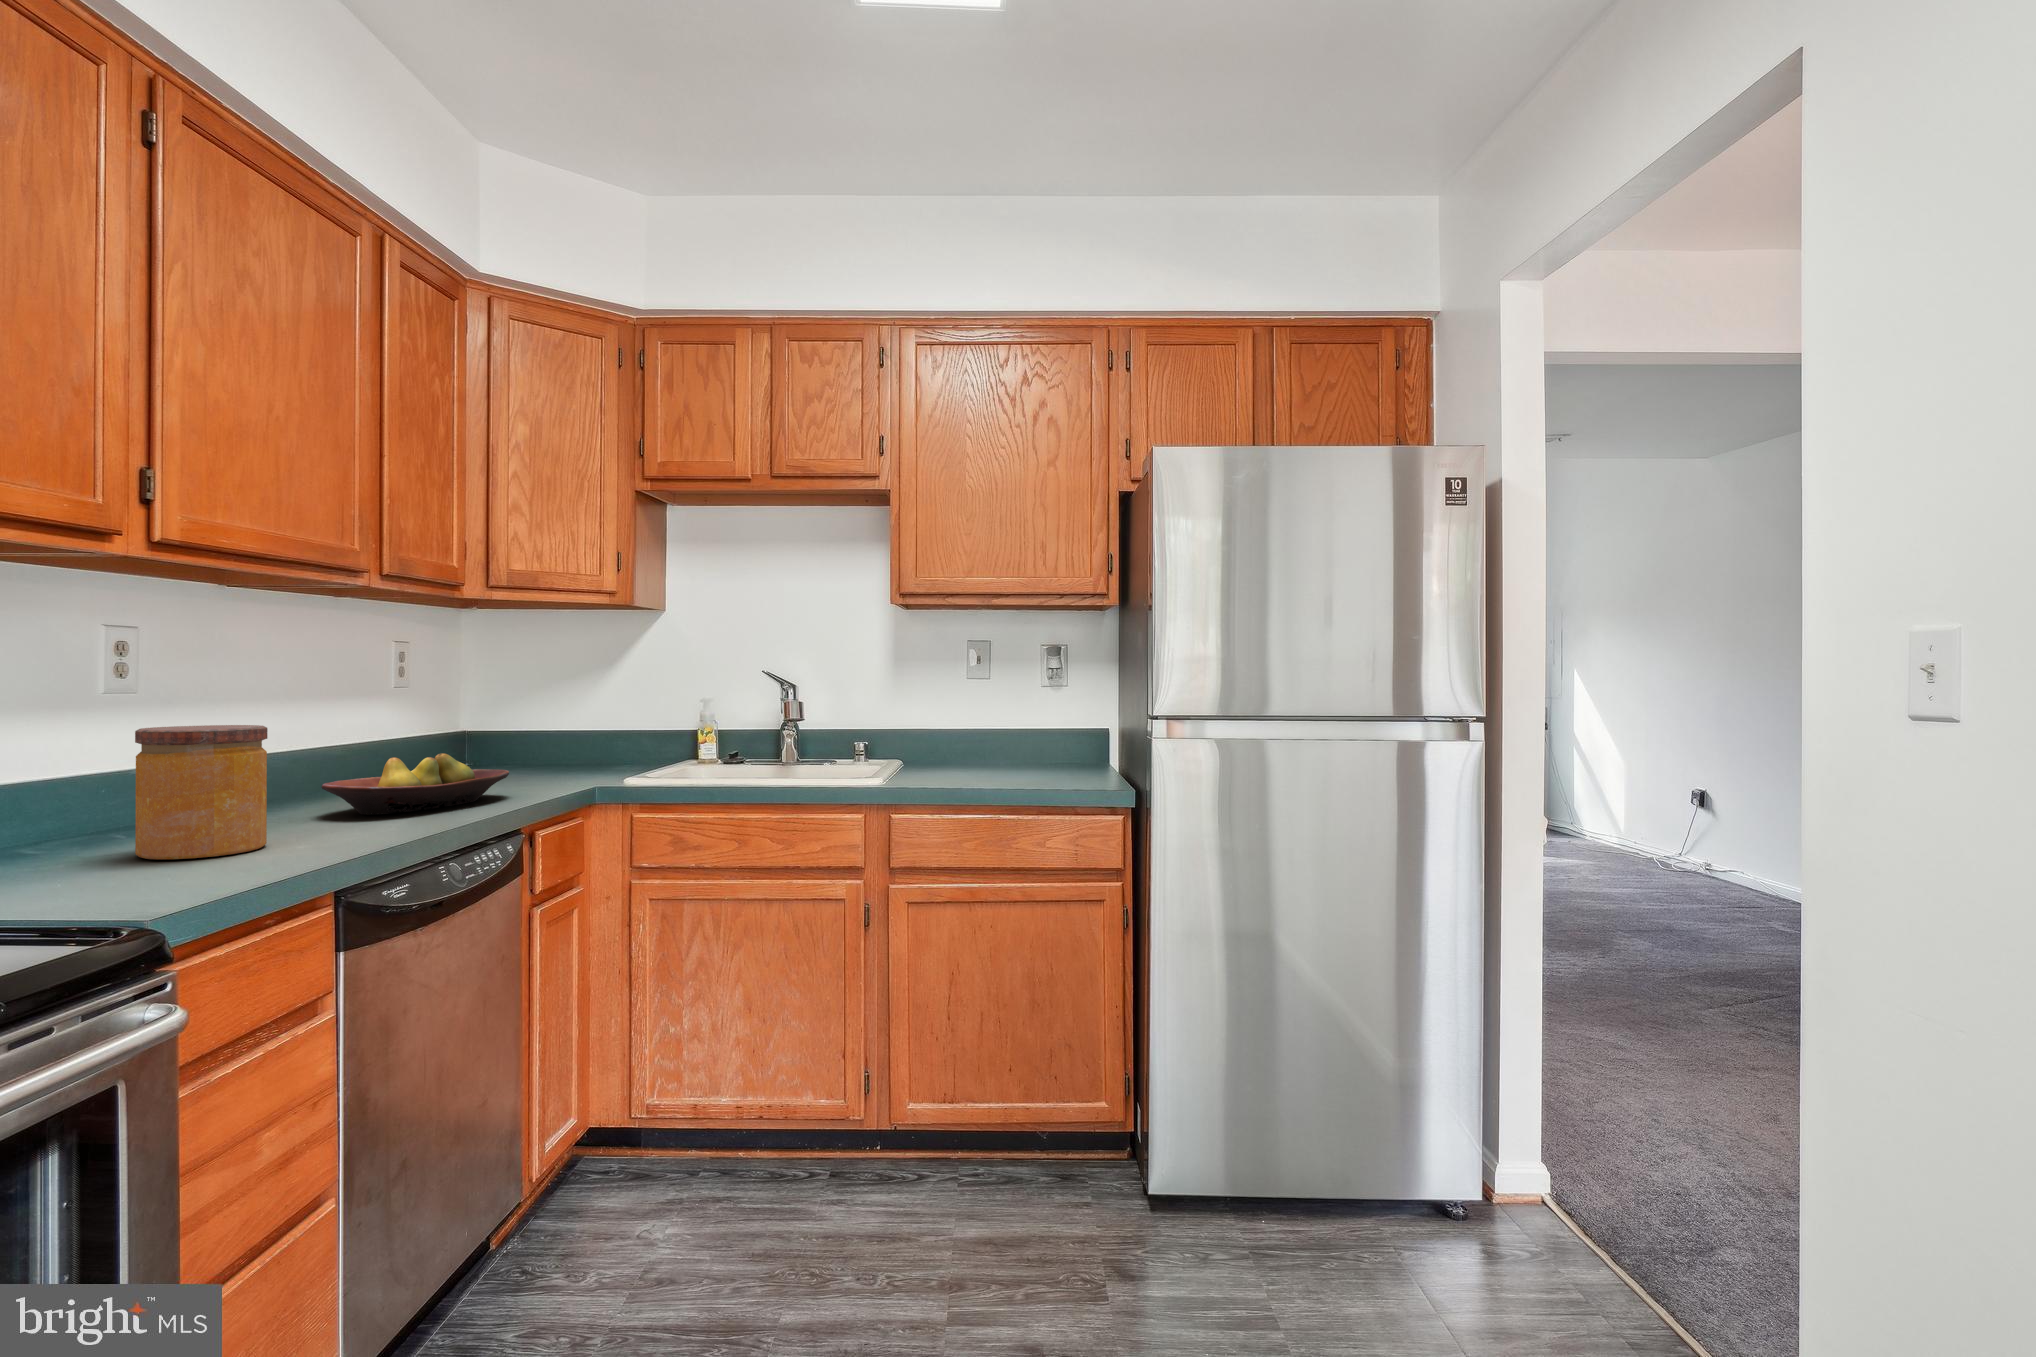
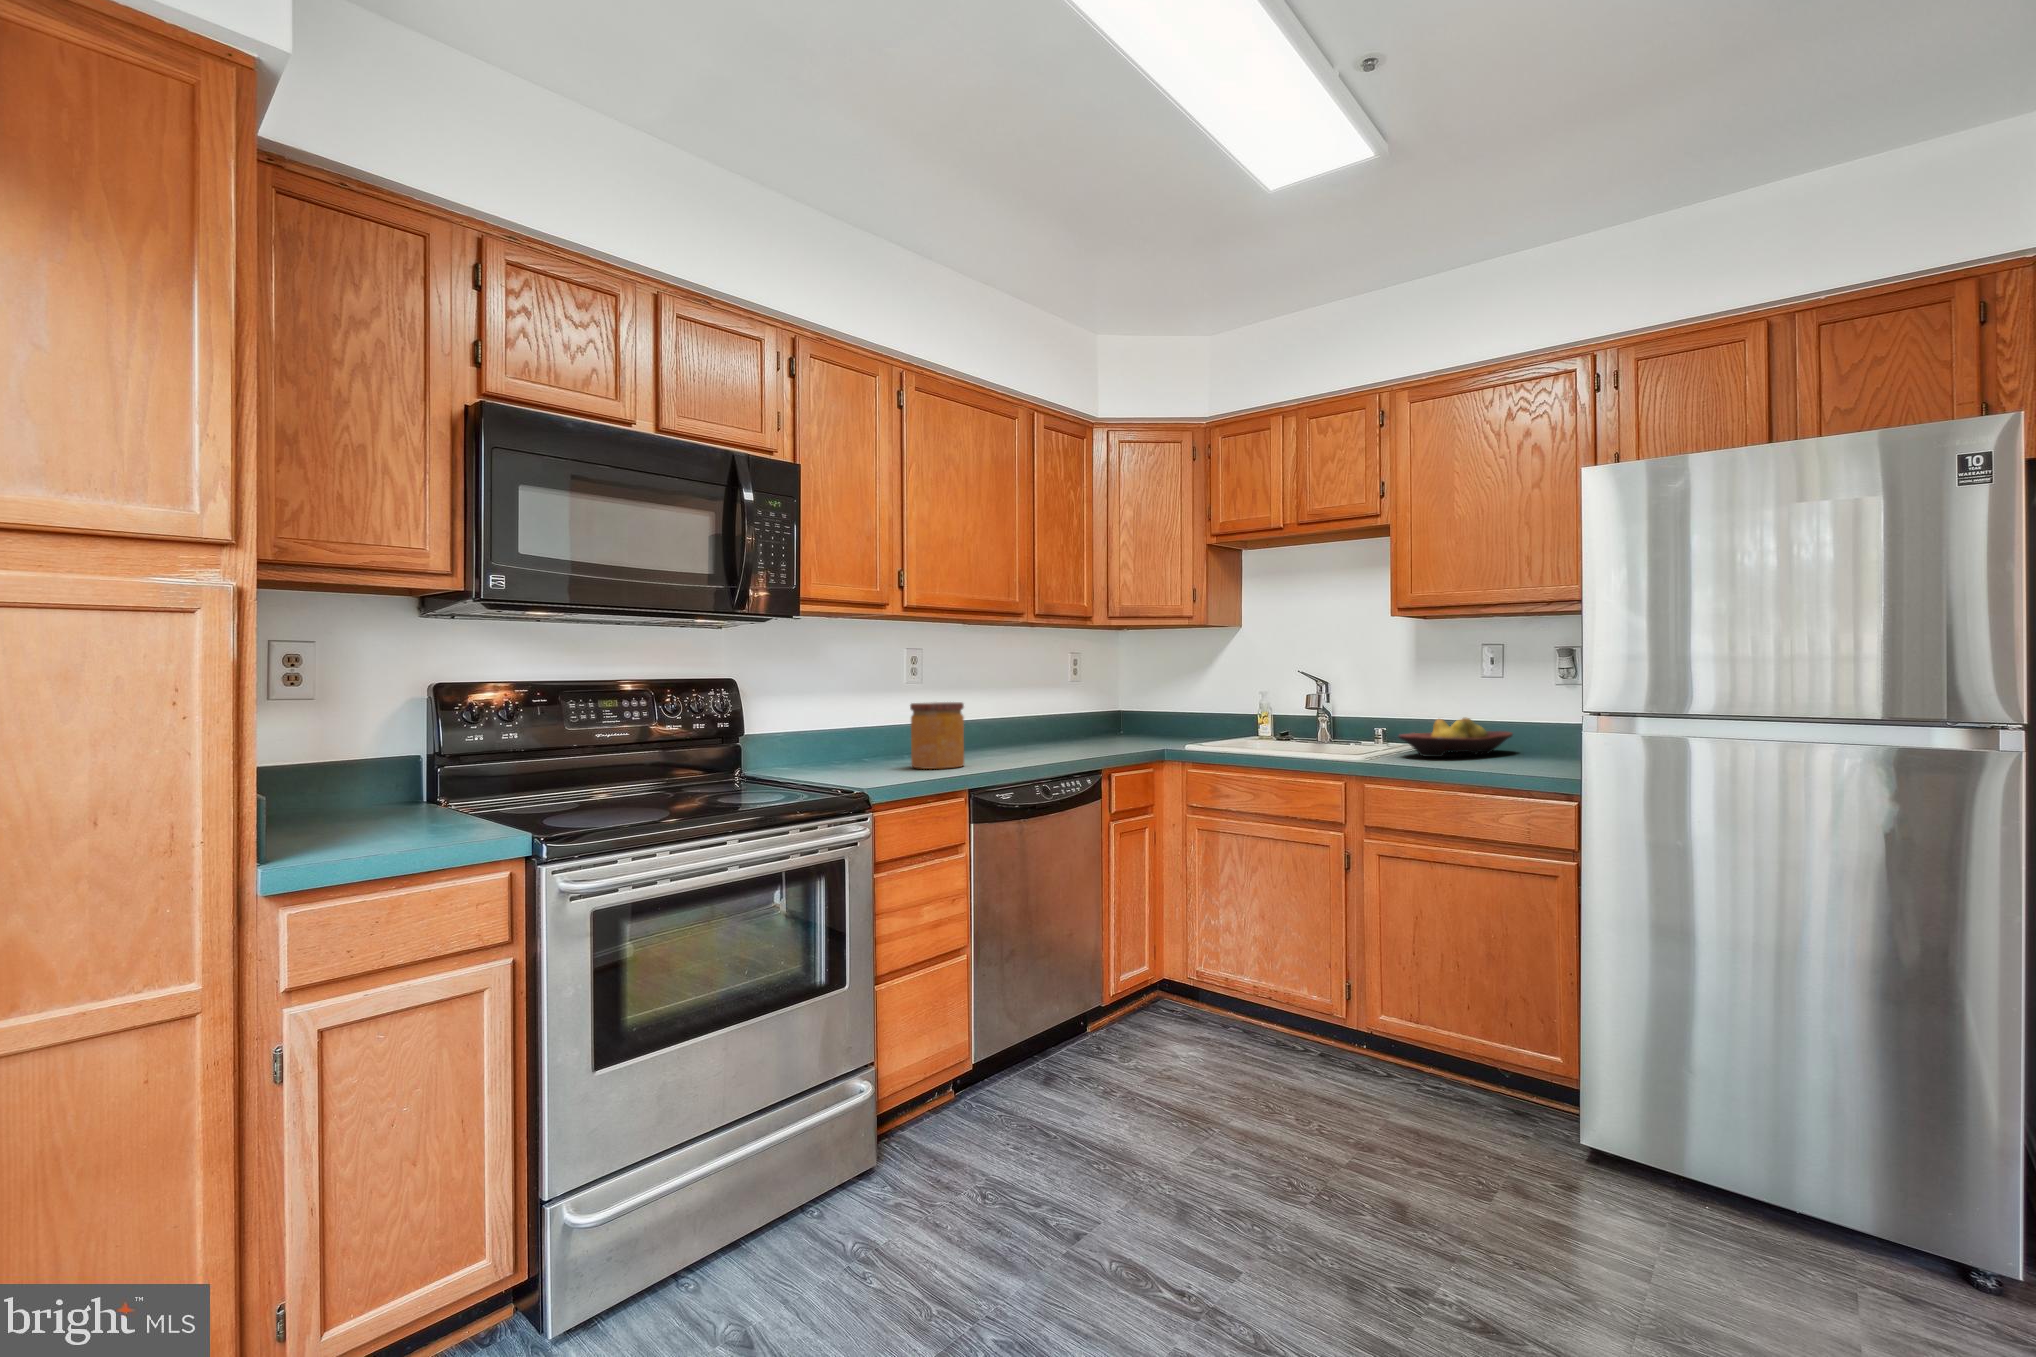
fruit bowl: present [321,754,509,815] -> present [1398,718,1513,757]

